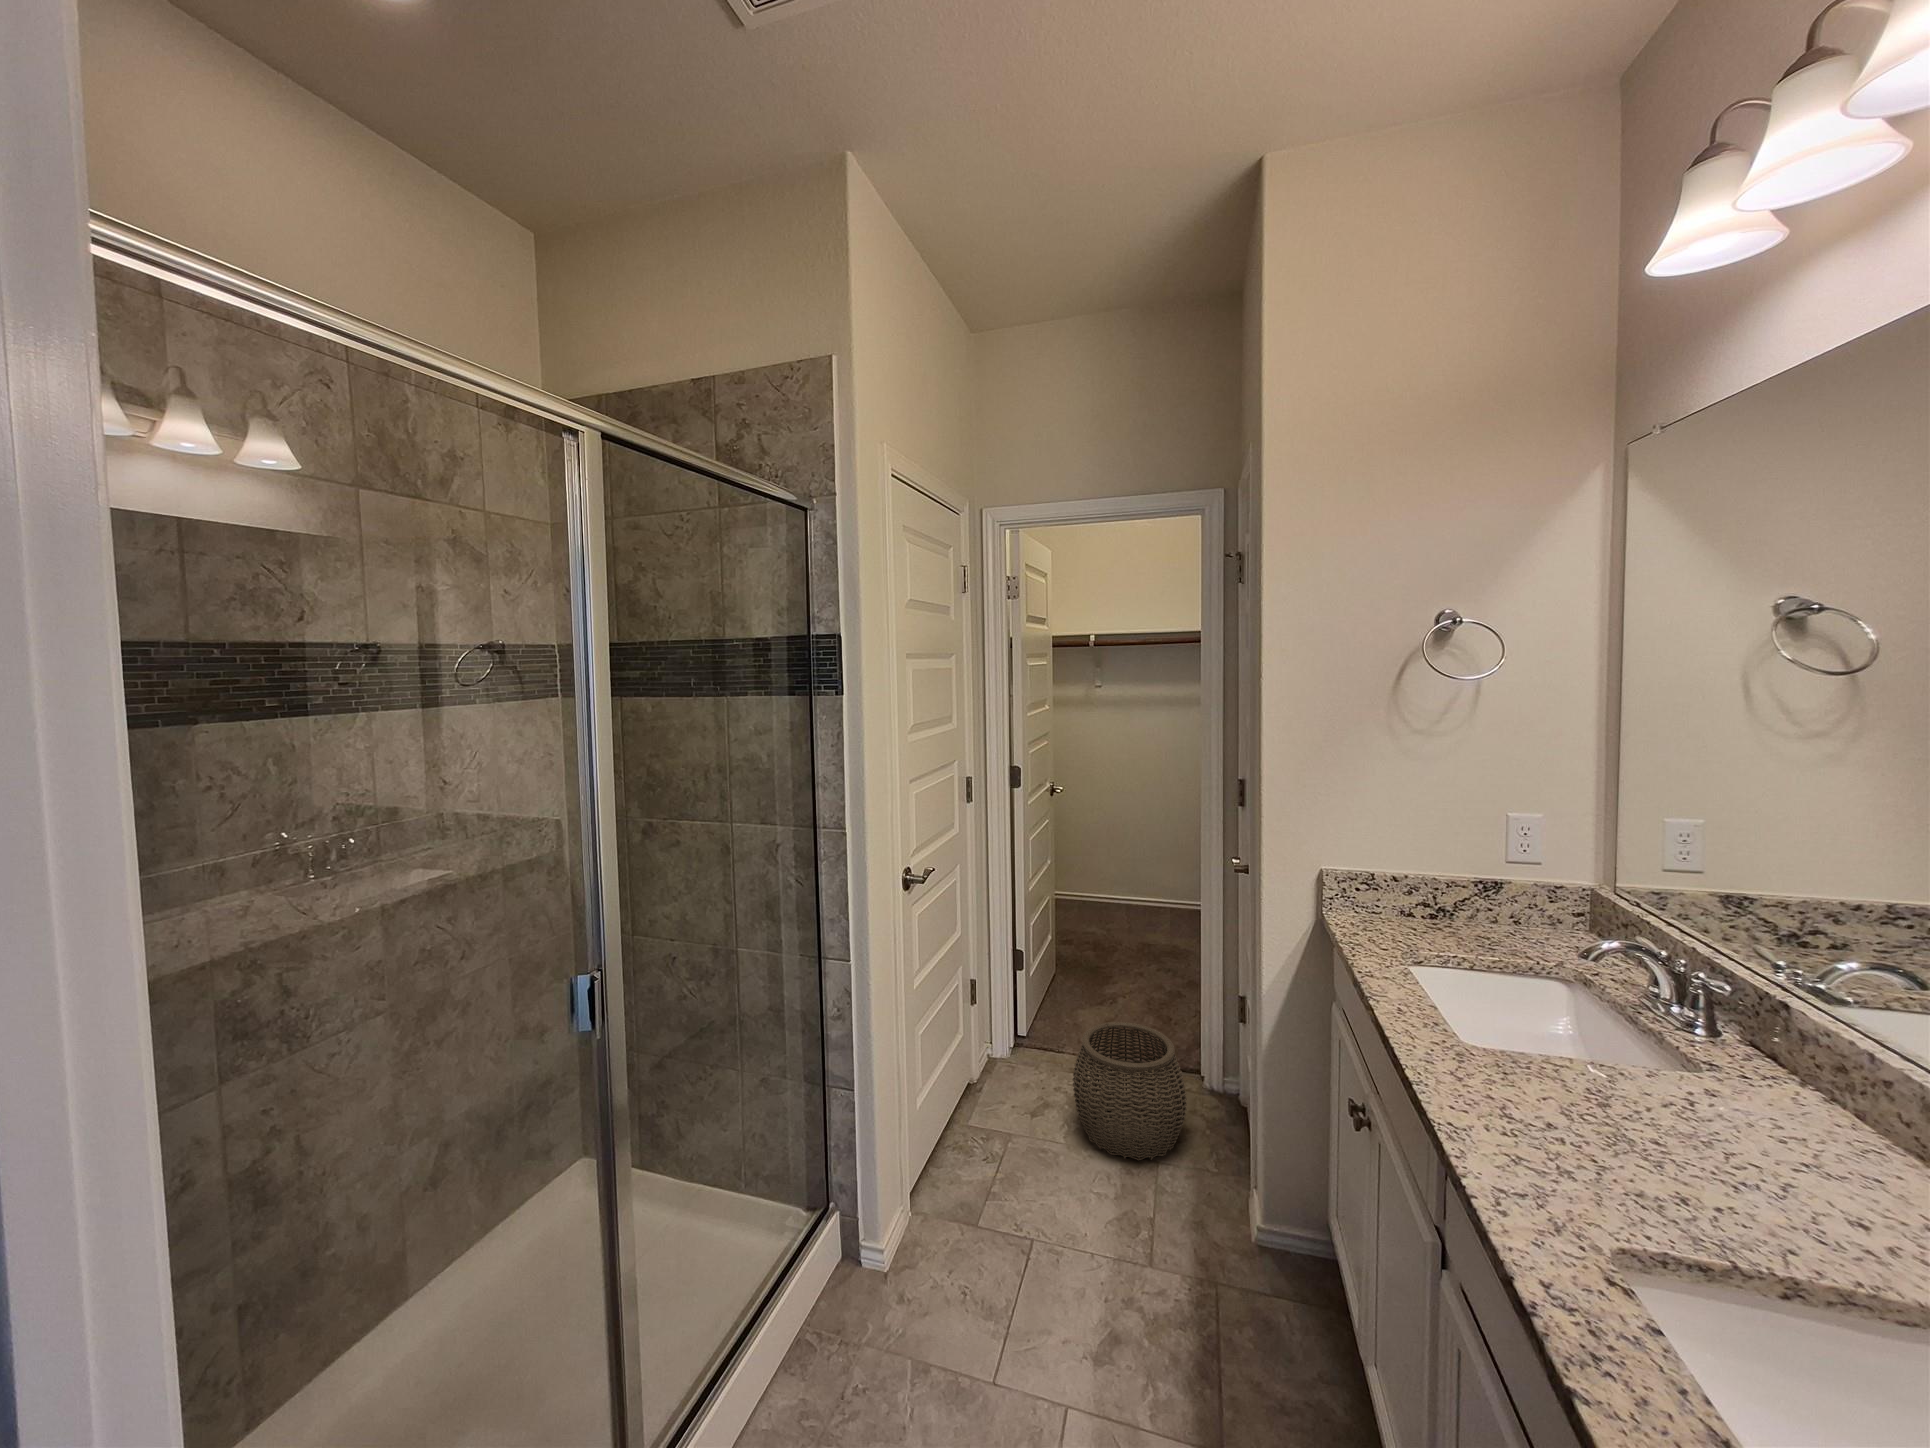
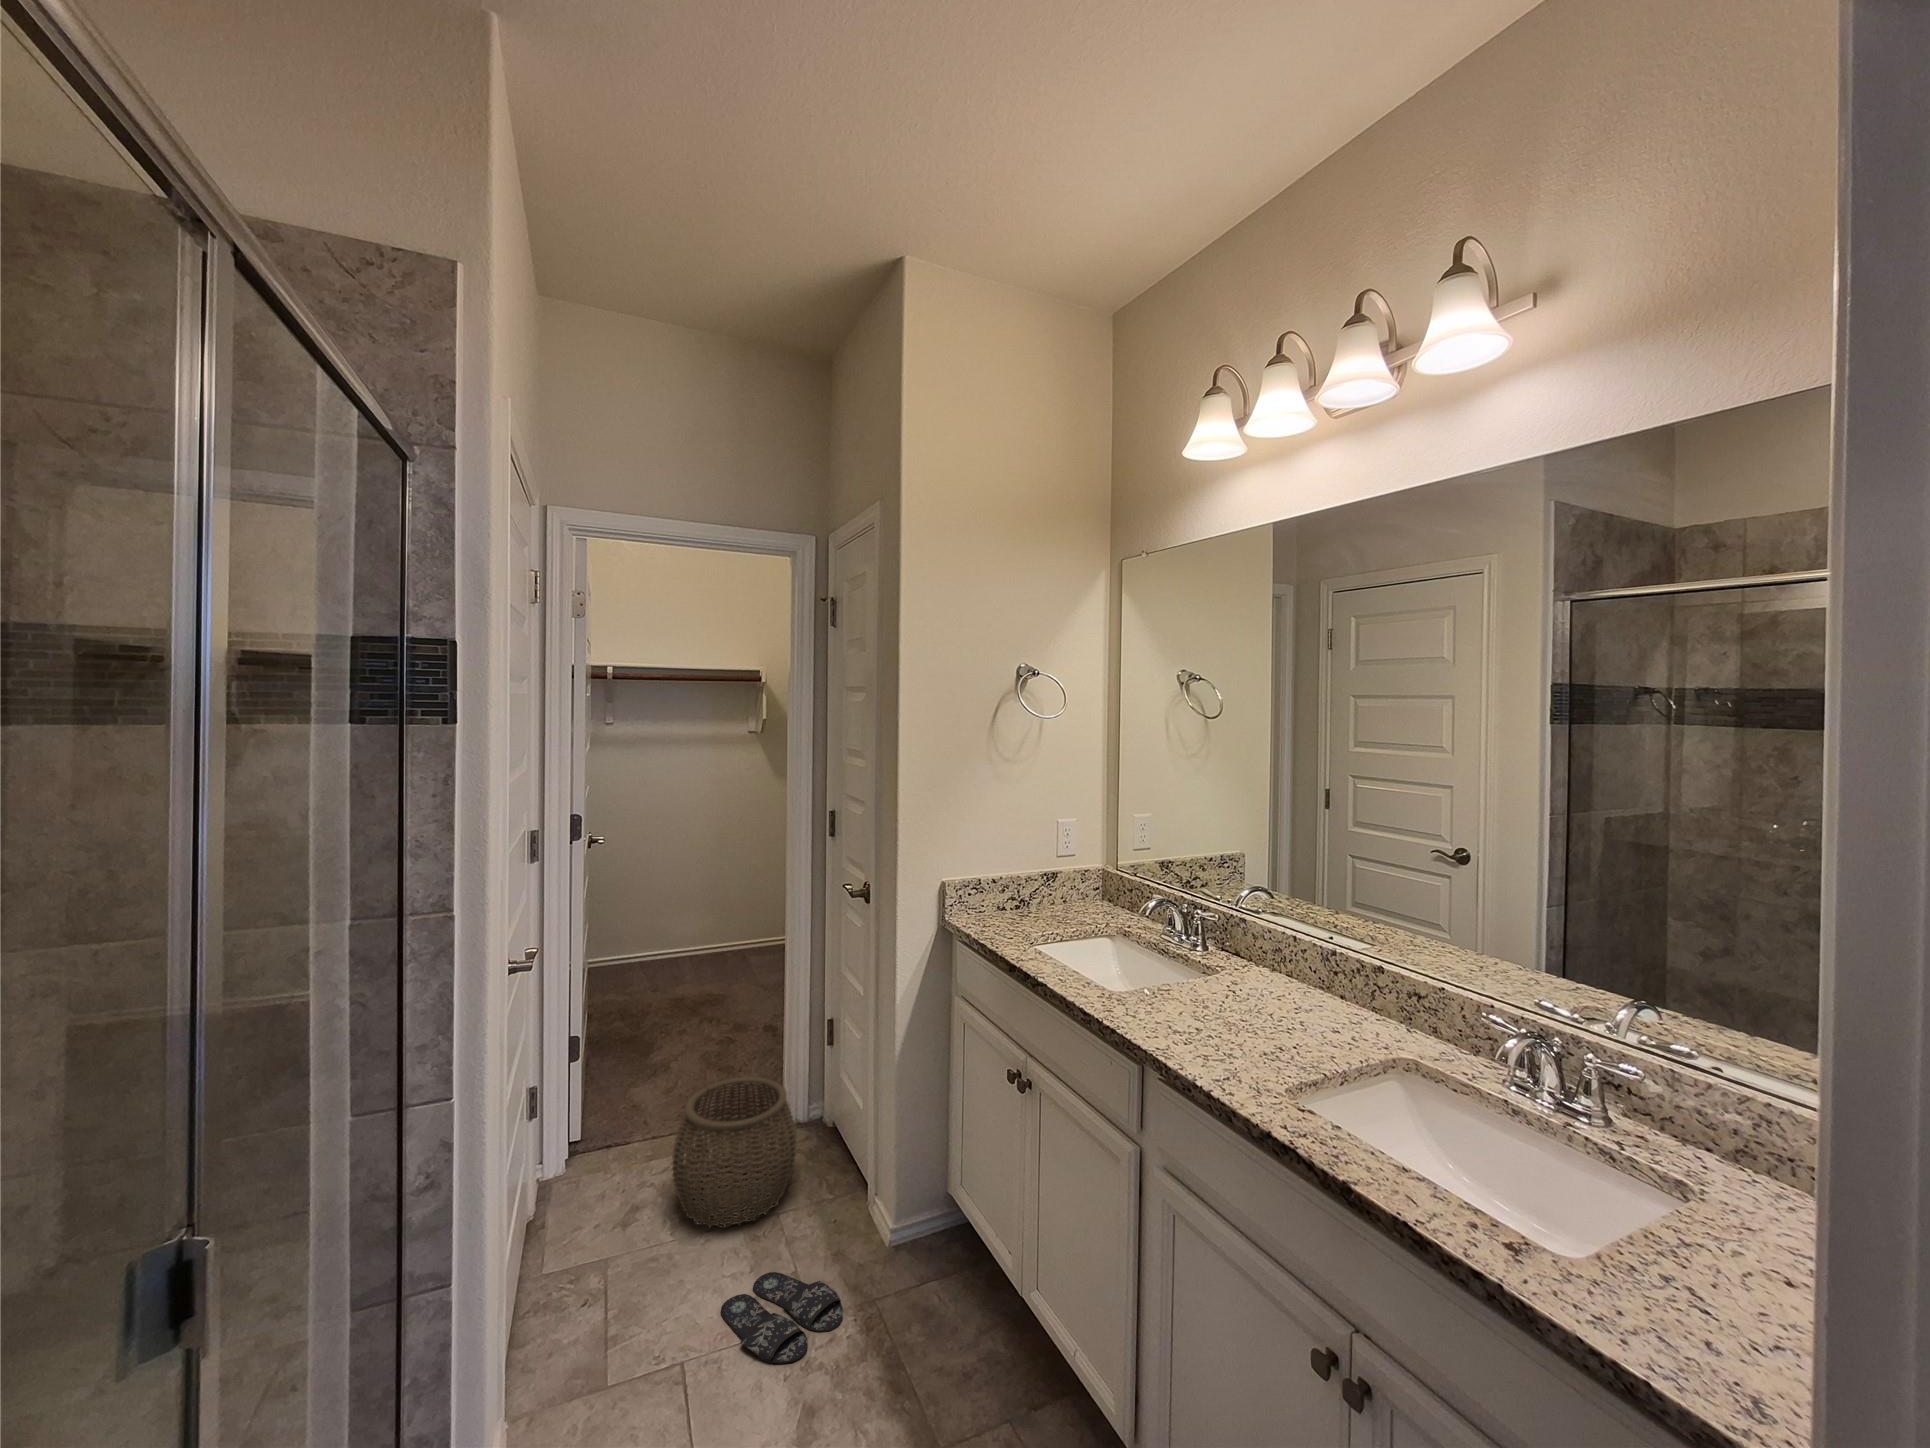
slippers: none [1086,1212,1194,1304] -> present [721,1272,843,1363]

